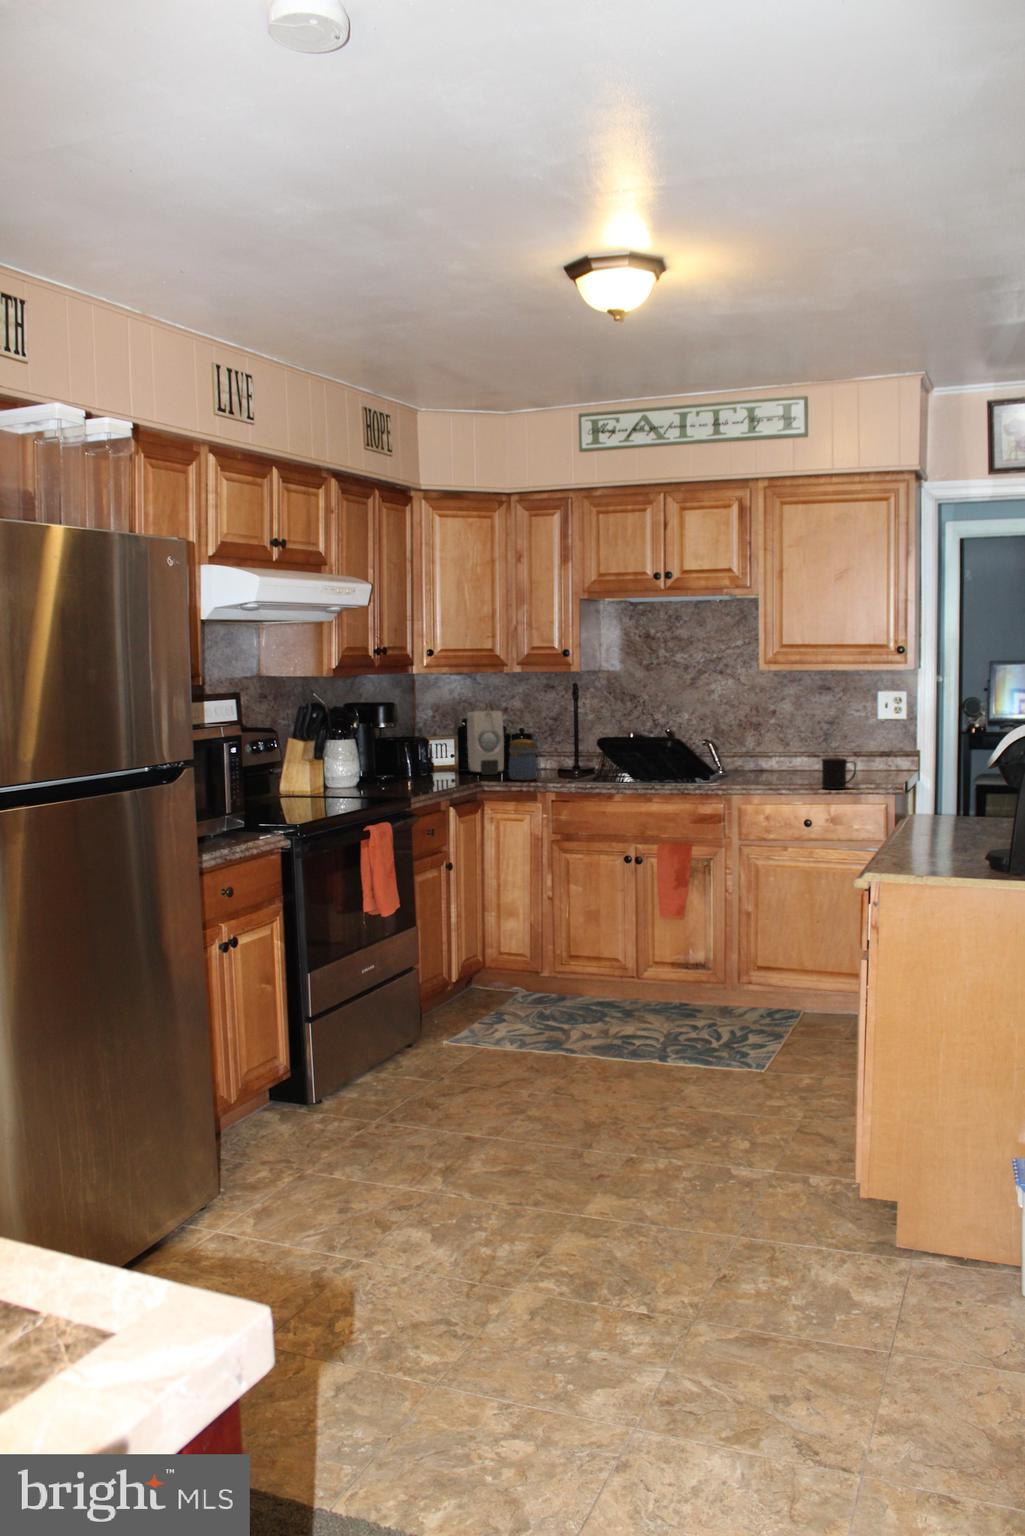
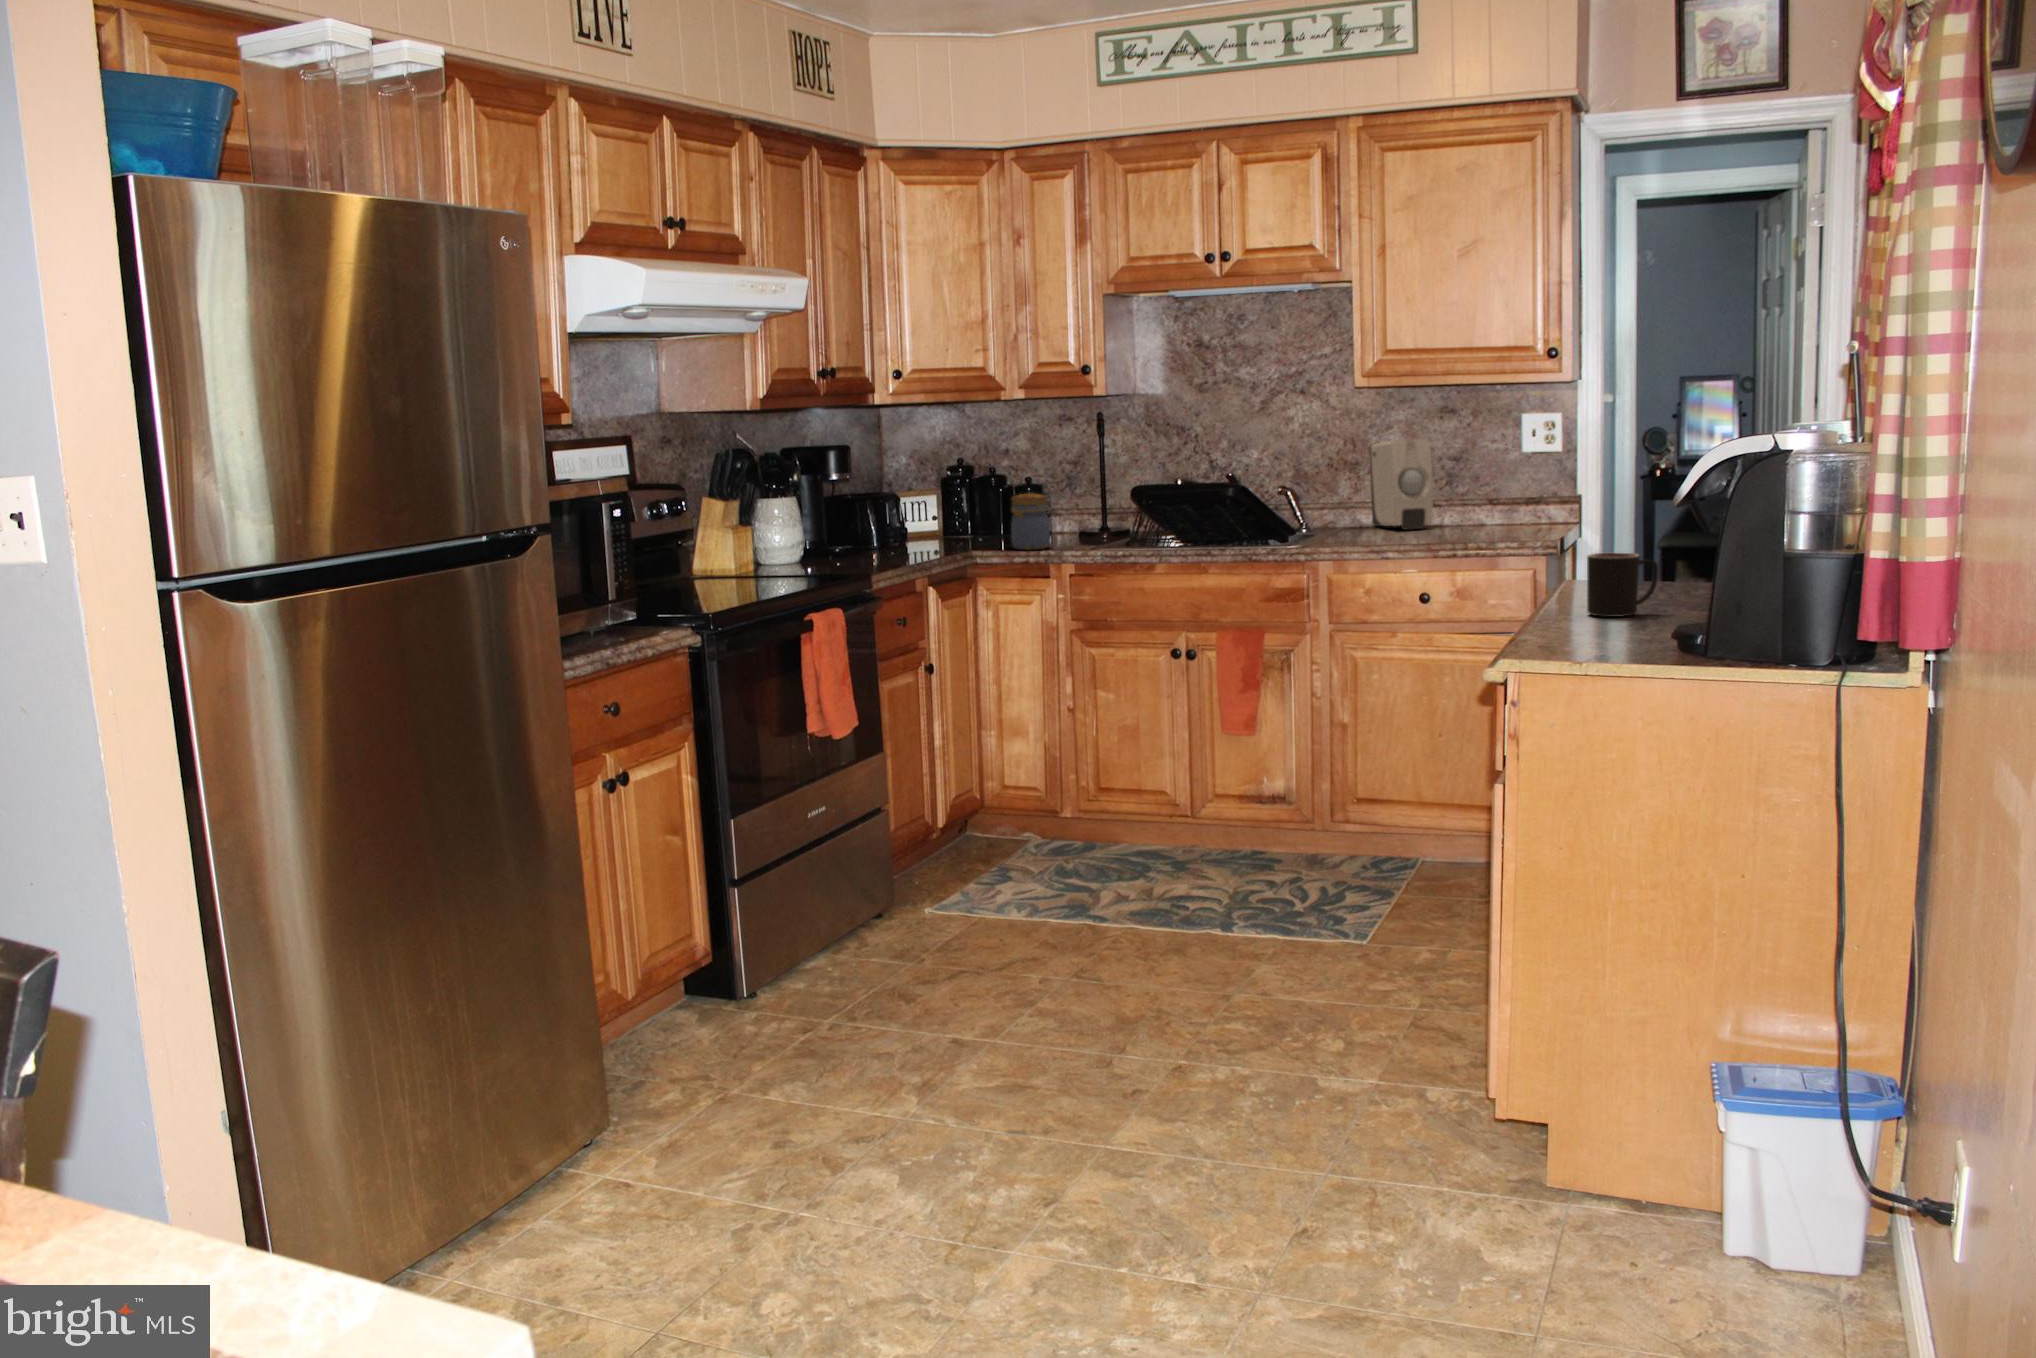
soap dispenser: present [467,711,504,775] -> present [1369,439,1433,529]
mug: present [822,757,856,789] -> present [1587,553,1658,617]

